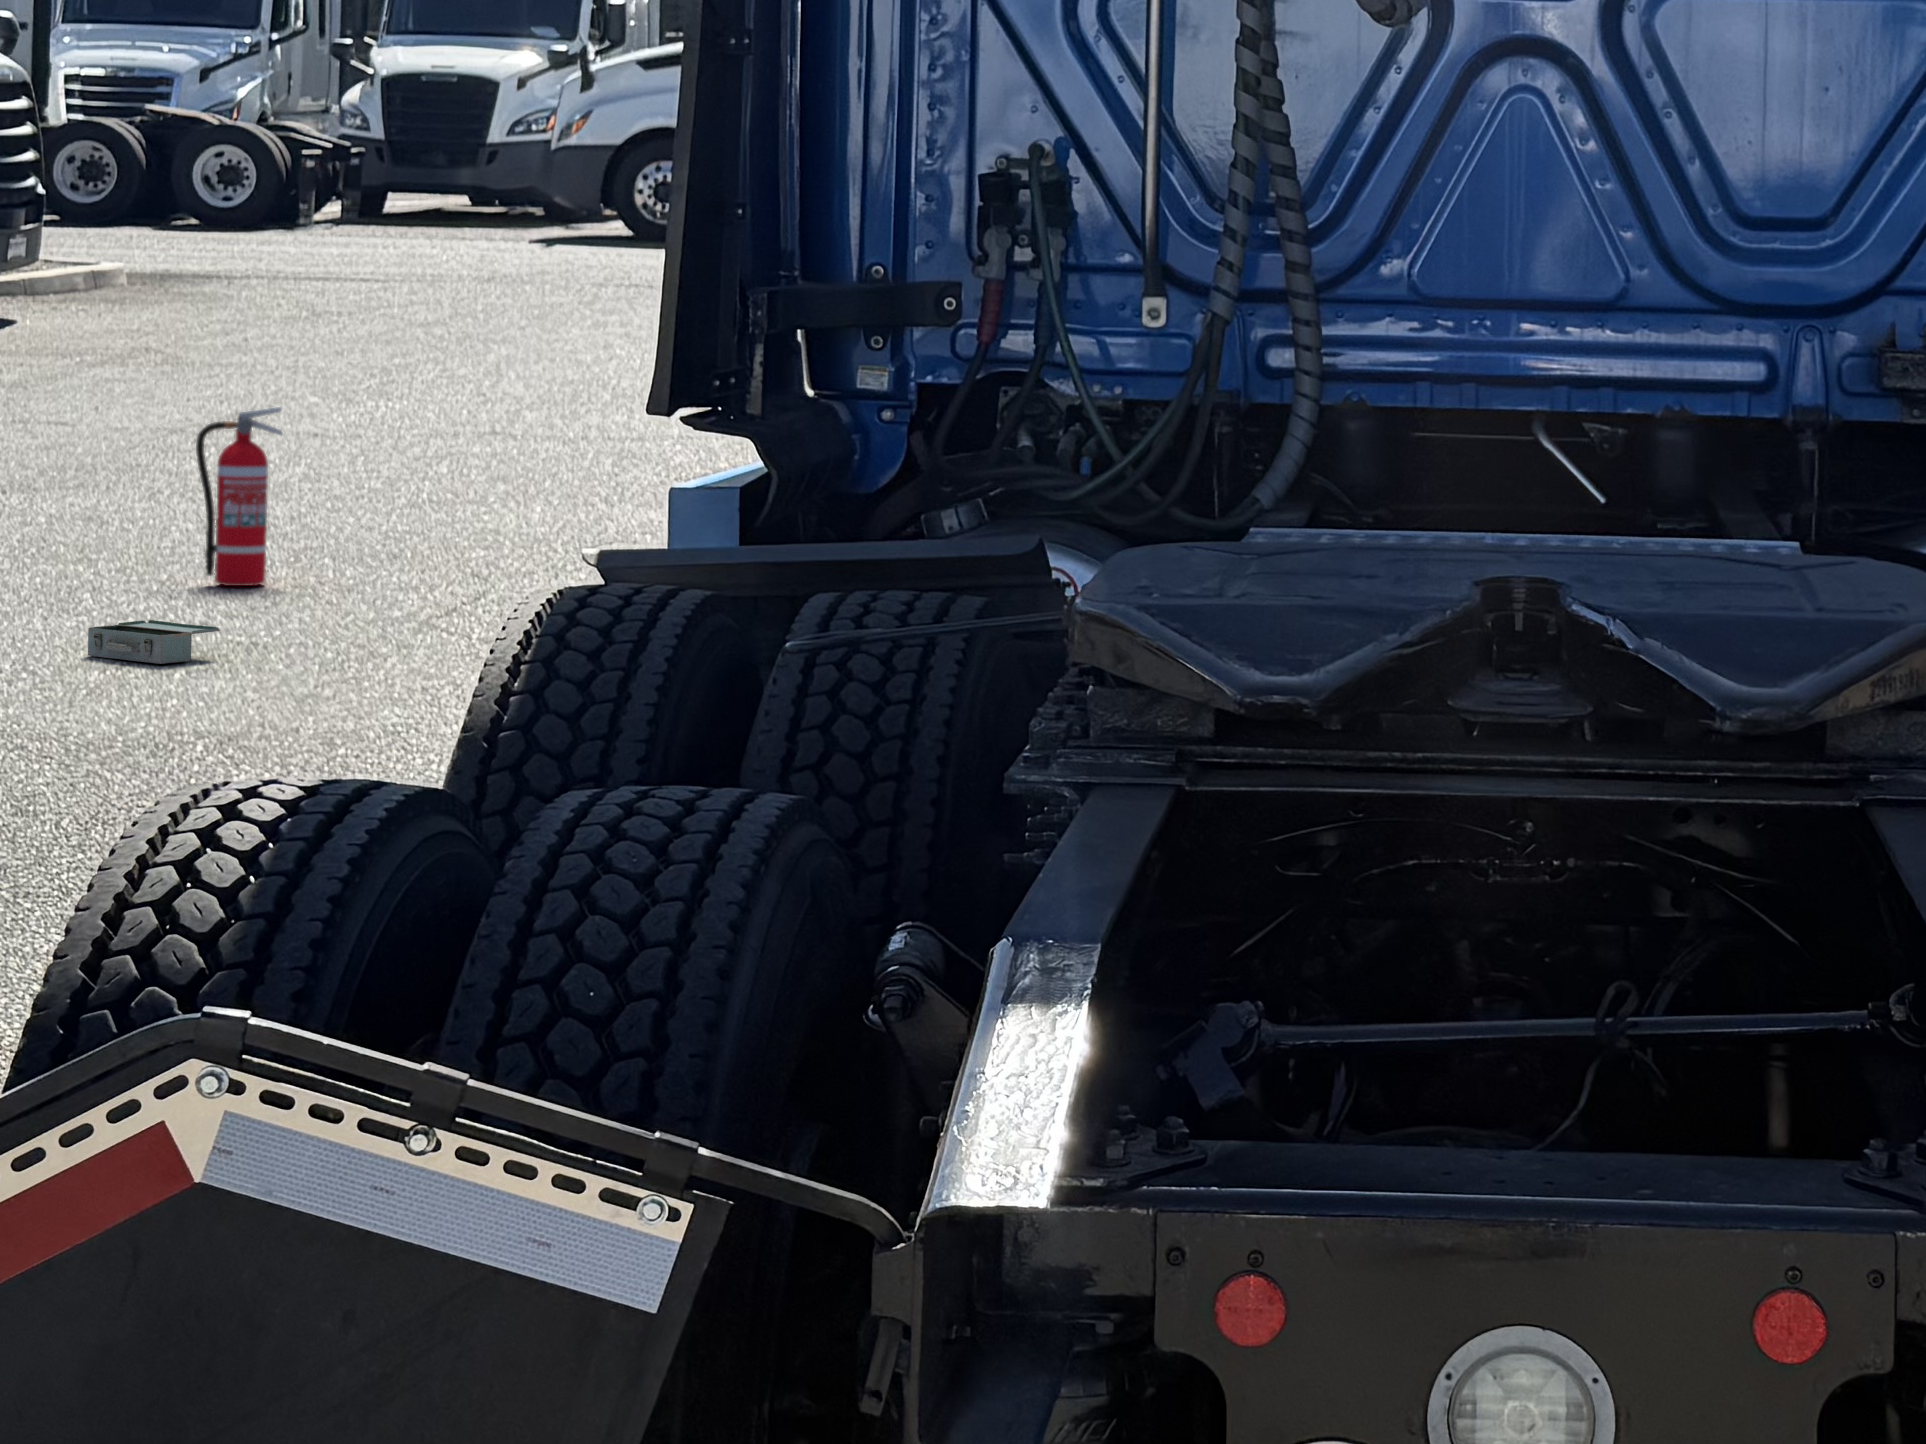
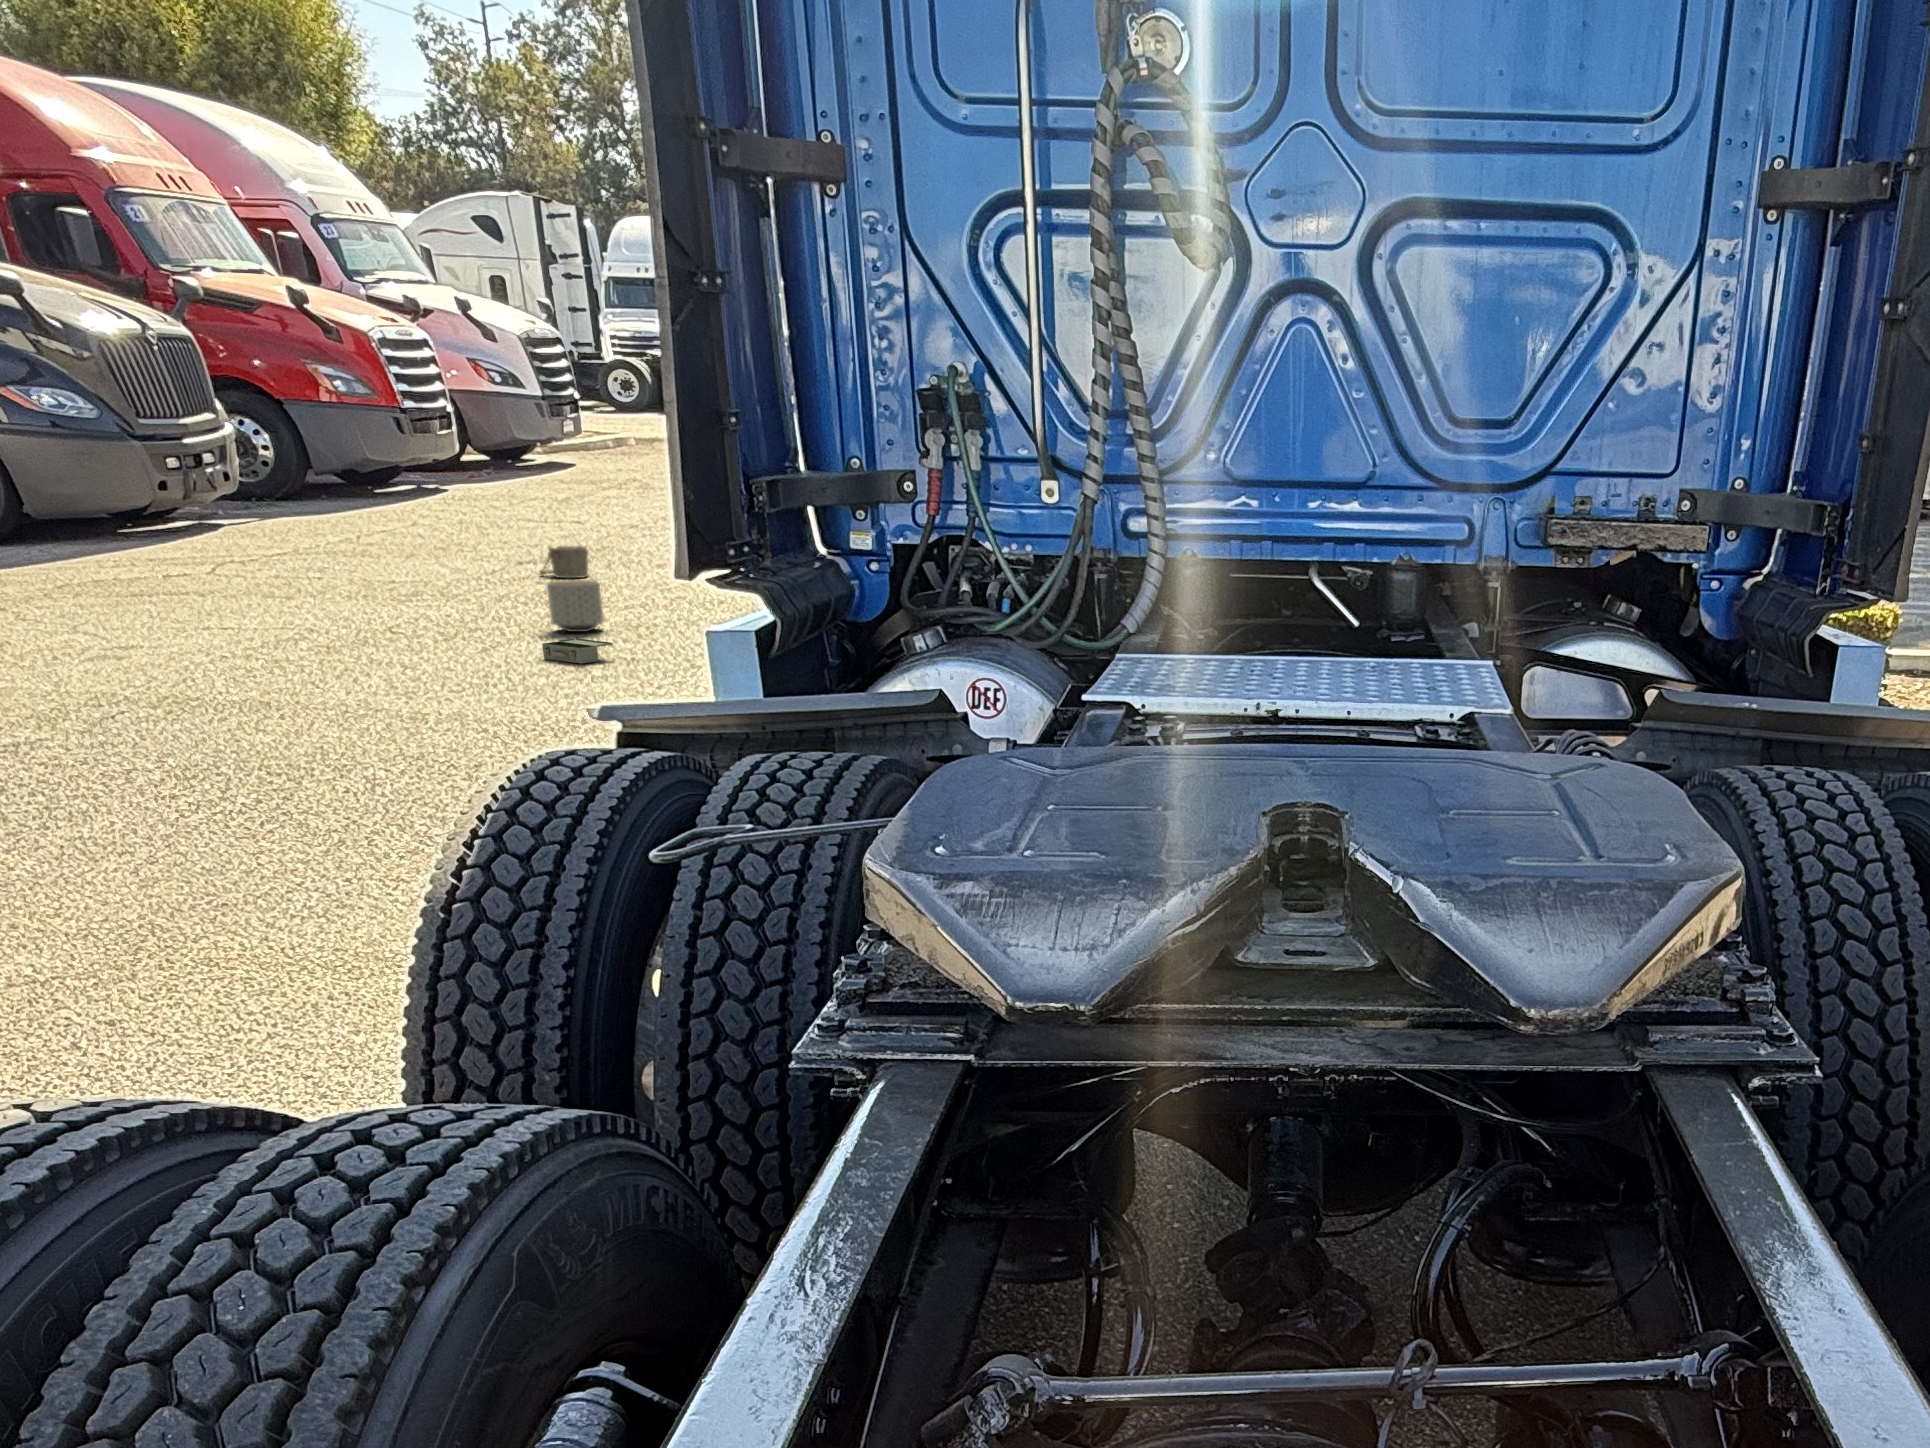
fire extinguisher: present [196,407,283,586] -> none [605,516,652,614]
bucket: none [30,465,131,526] -> present [539,546,589,578]
planter: none [88,519,187,615] -> present [547,580,604,632]

